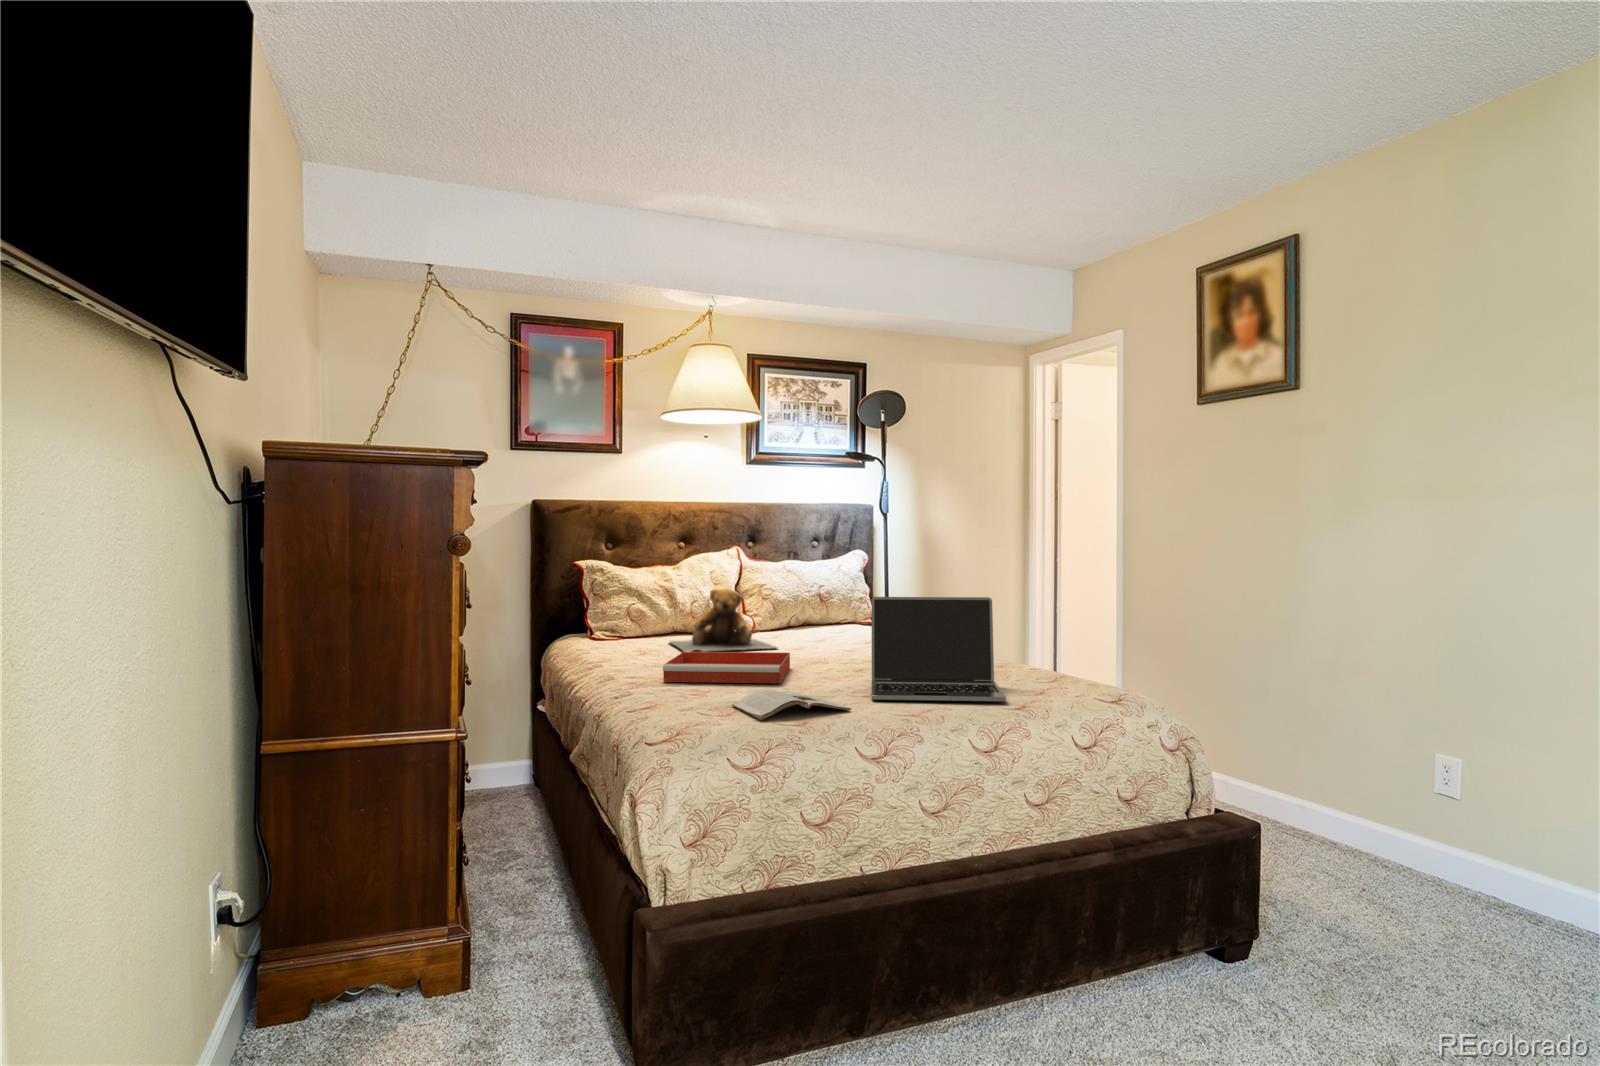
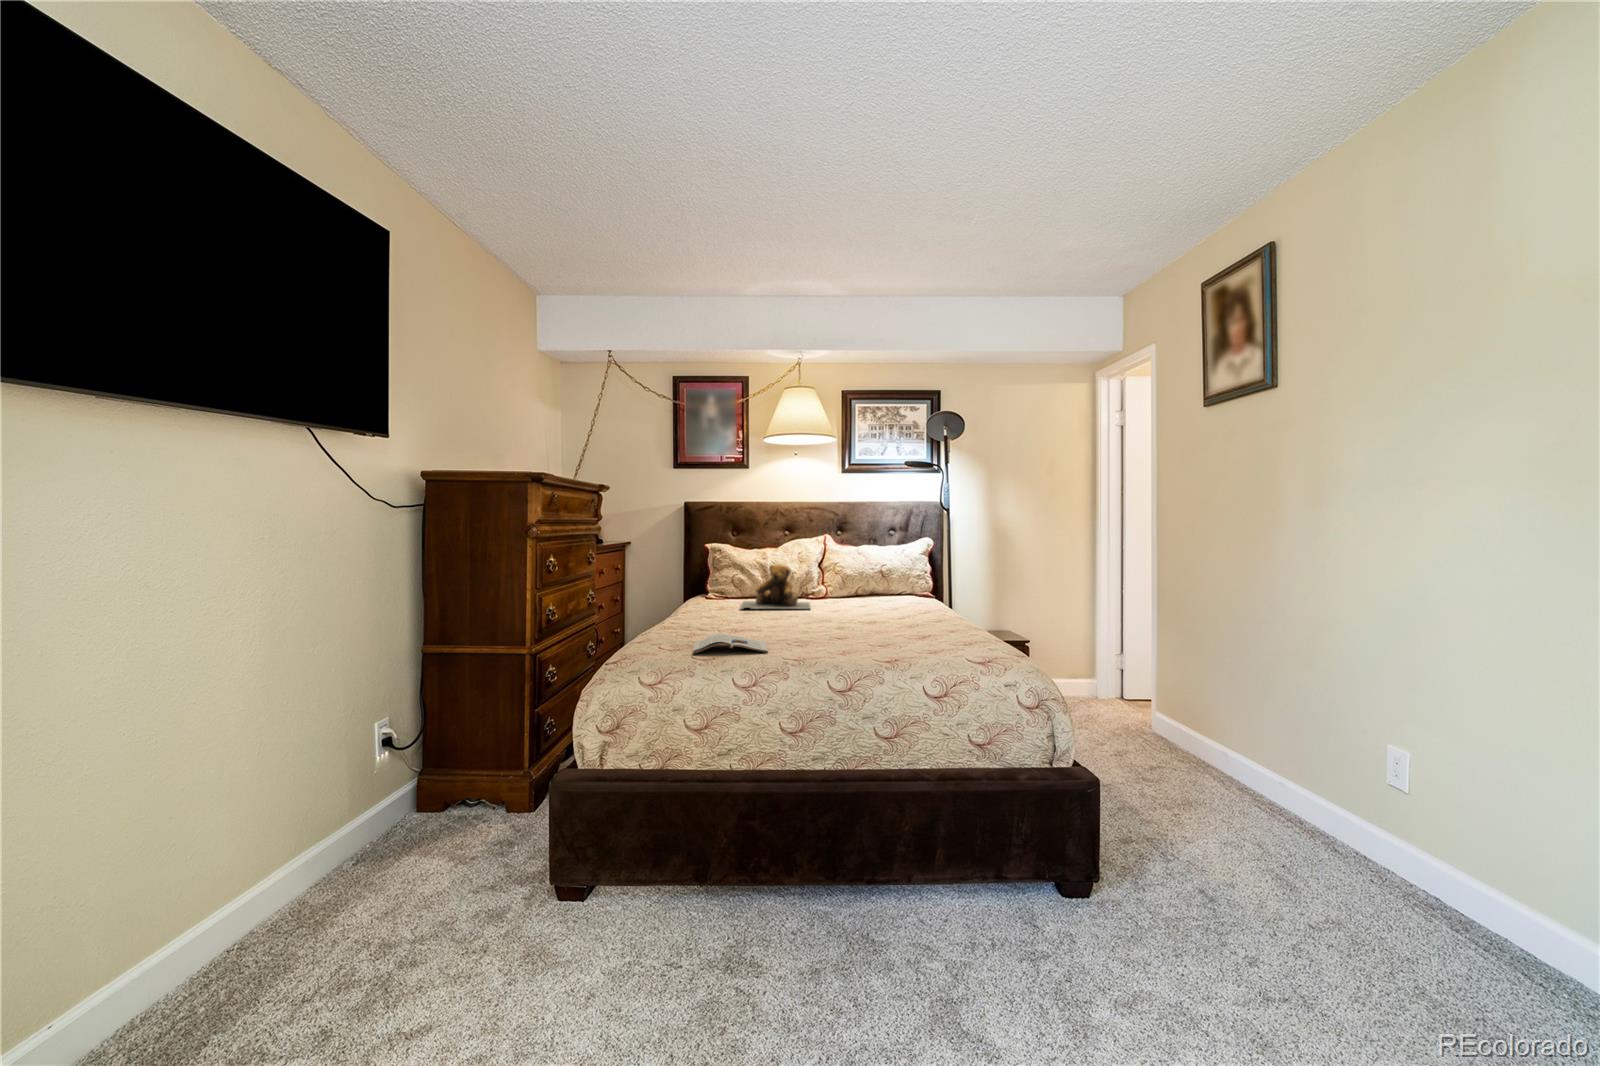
laptop: present [871,597,1006,702] -> none [797,570,917,654]
tray: present [663,652,790,683] -> none [685,607,790,632]

